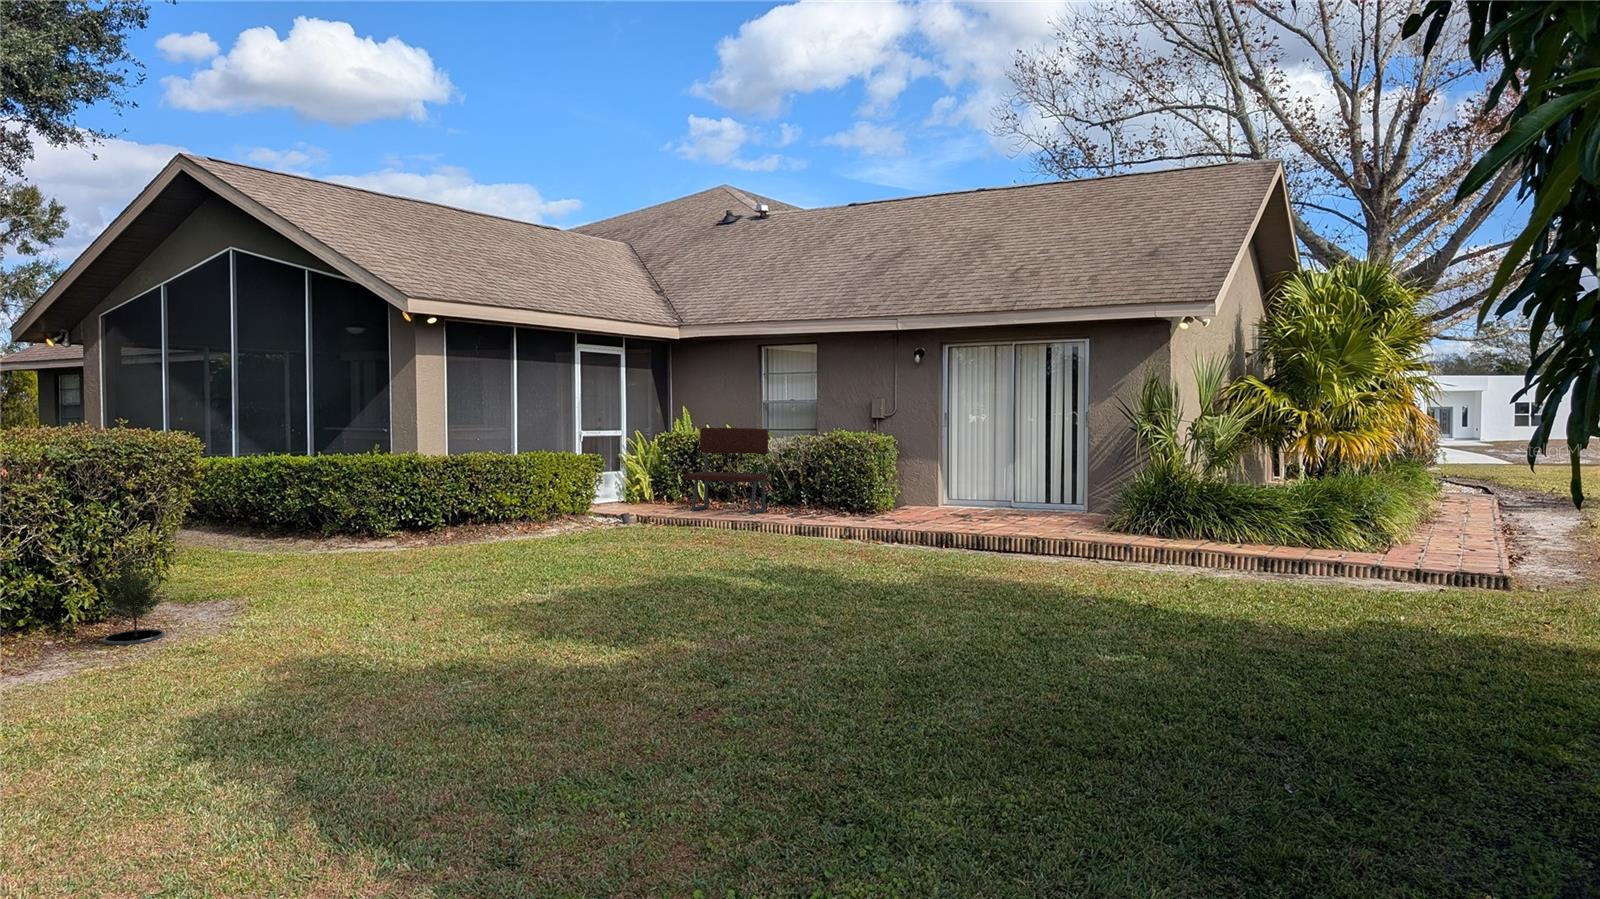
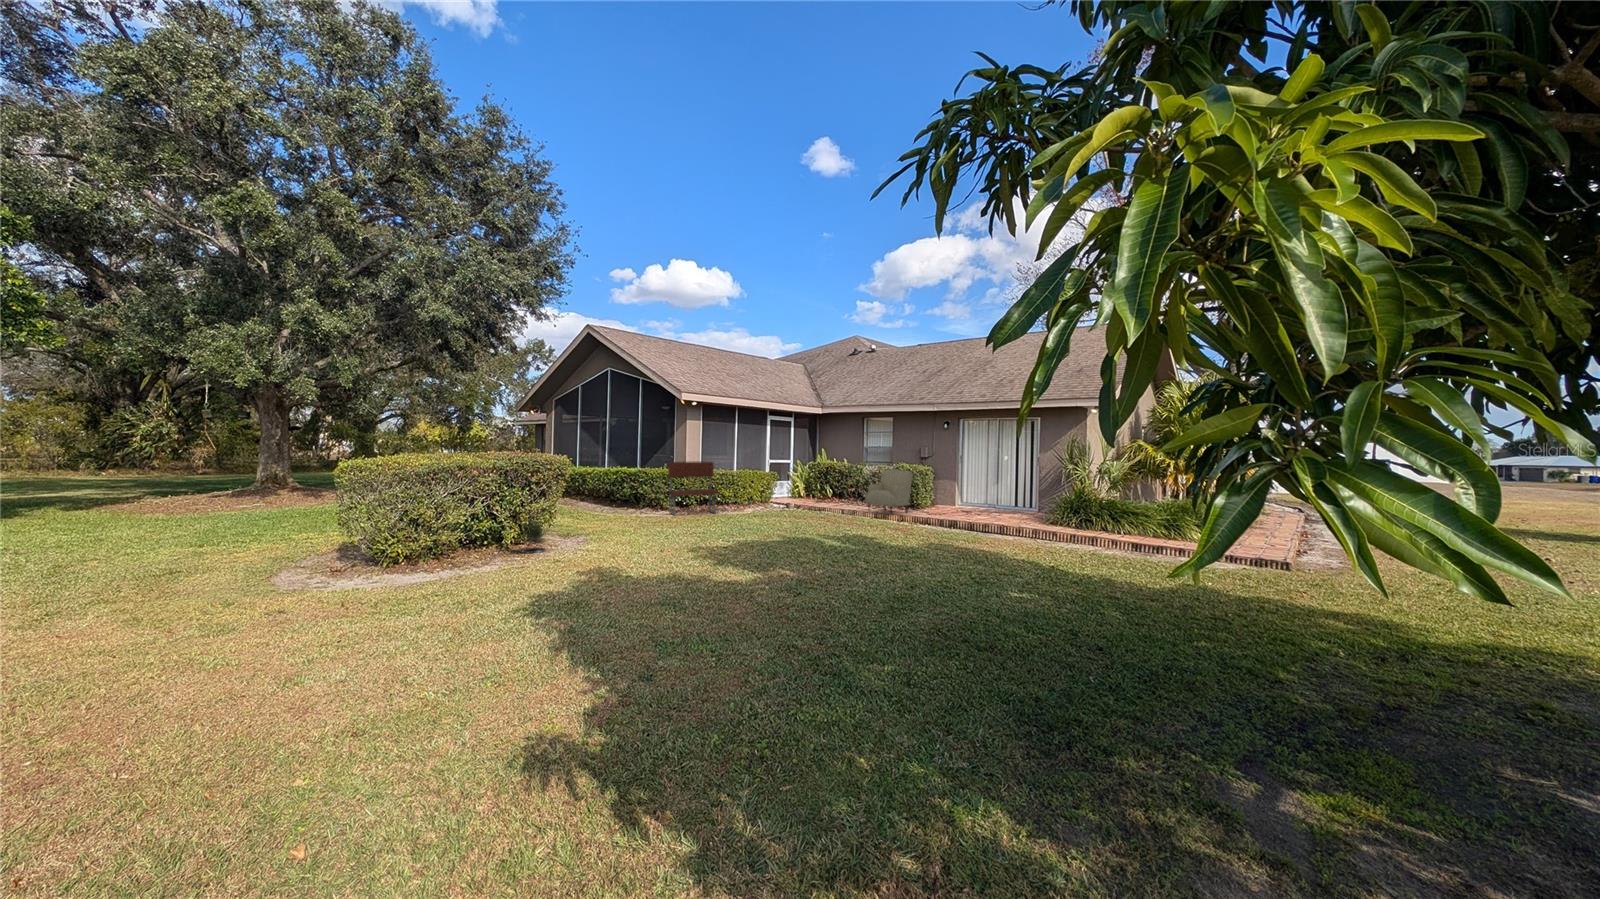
bench: present [684,428,768,514] -> present [668,461,720,515]
chair: none [778,444,863,526] -> present [865,470,913,512]

